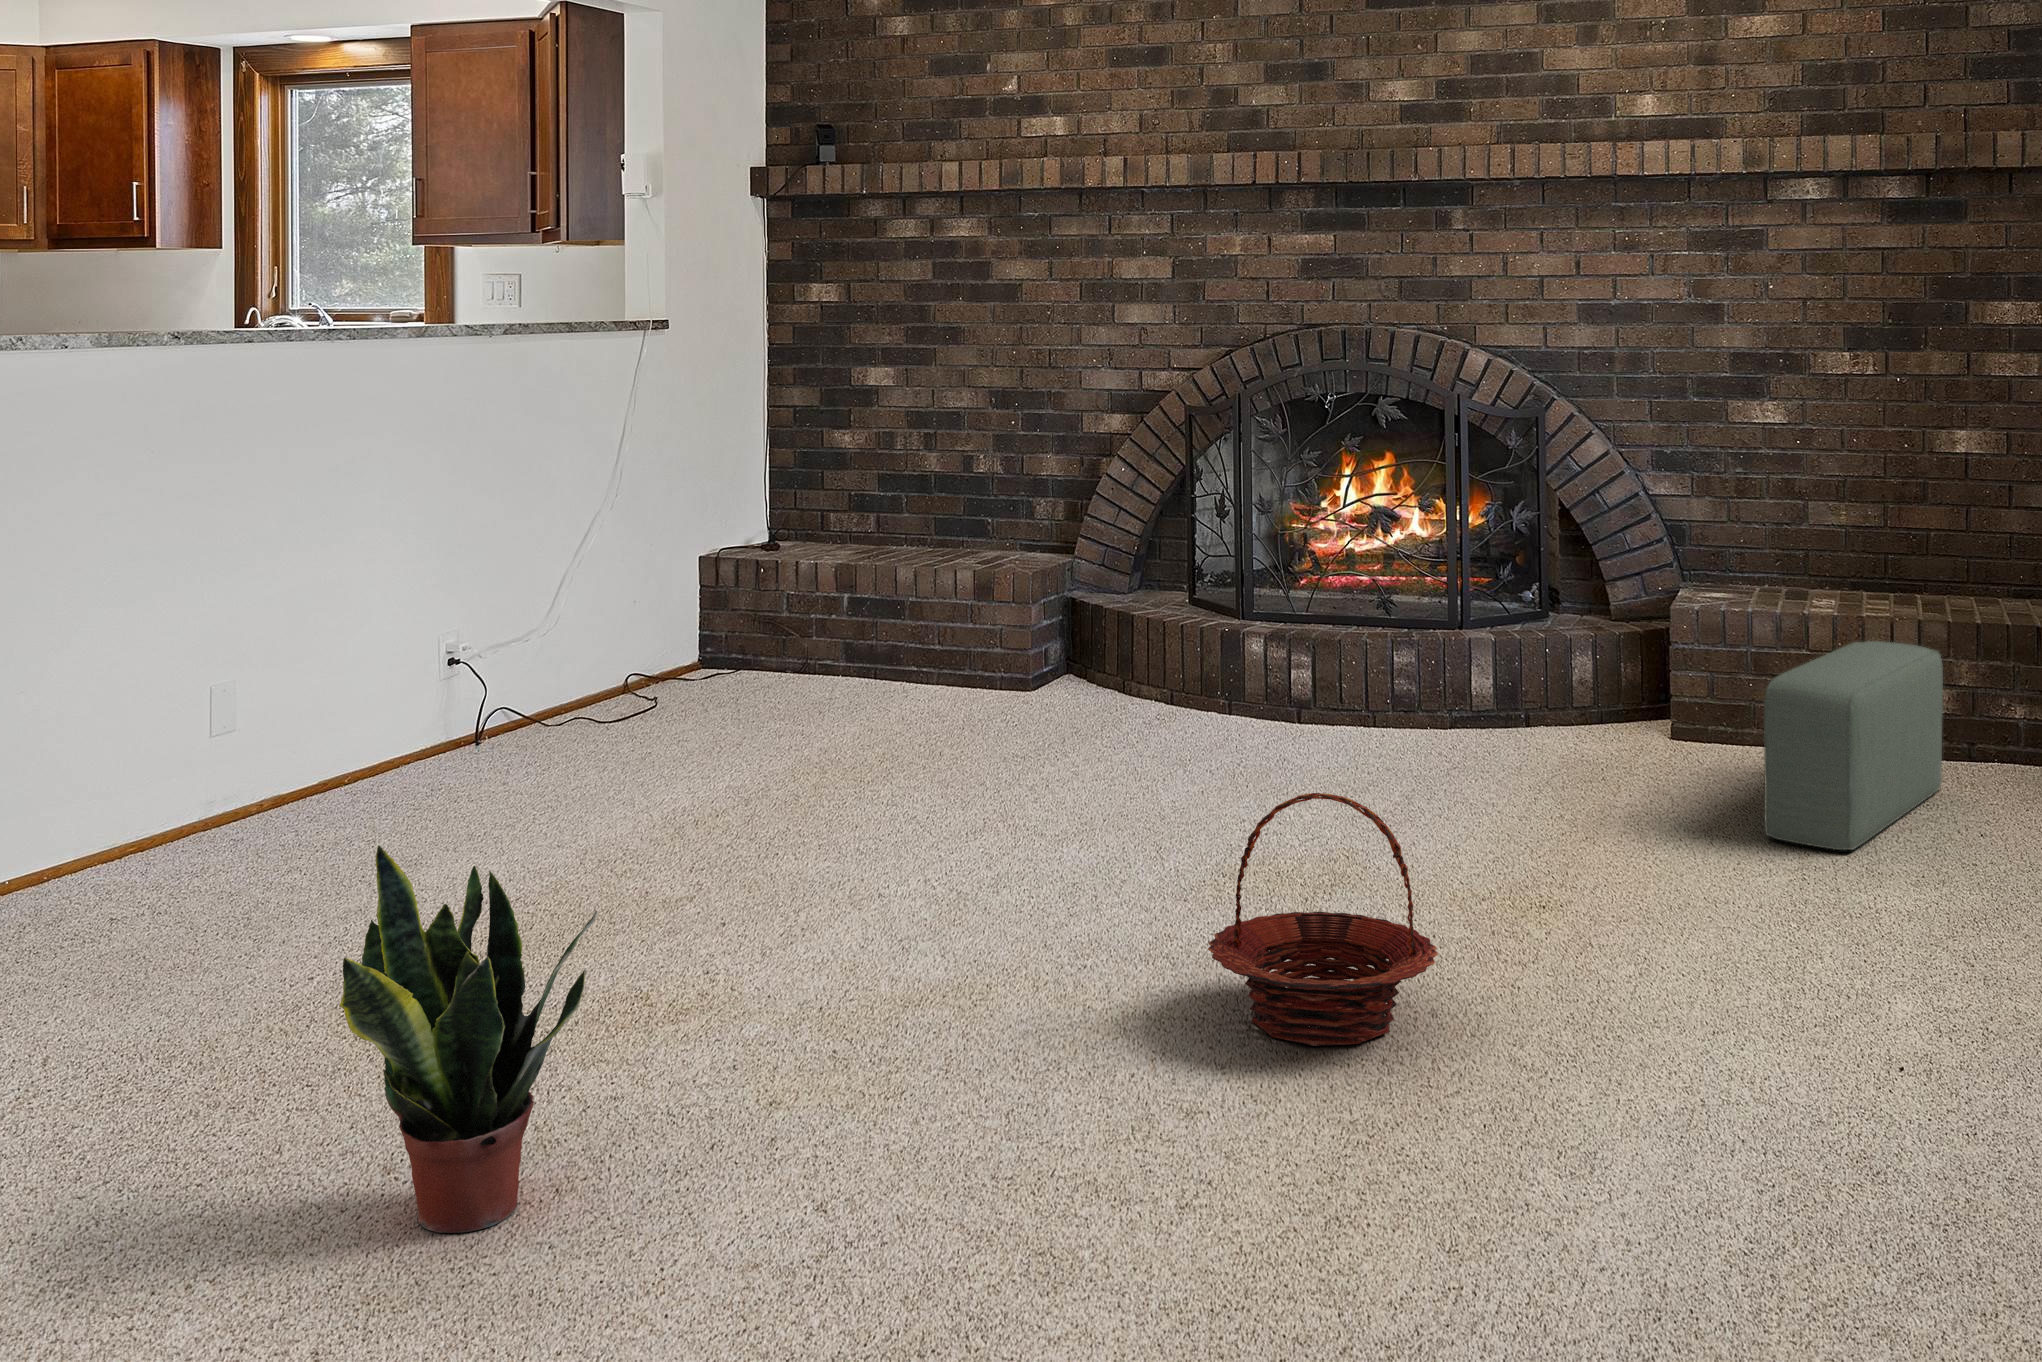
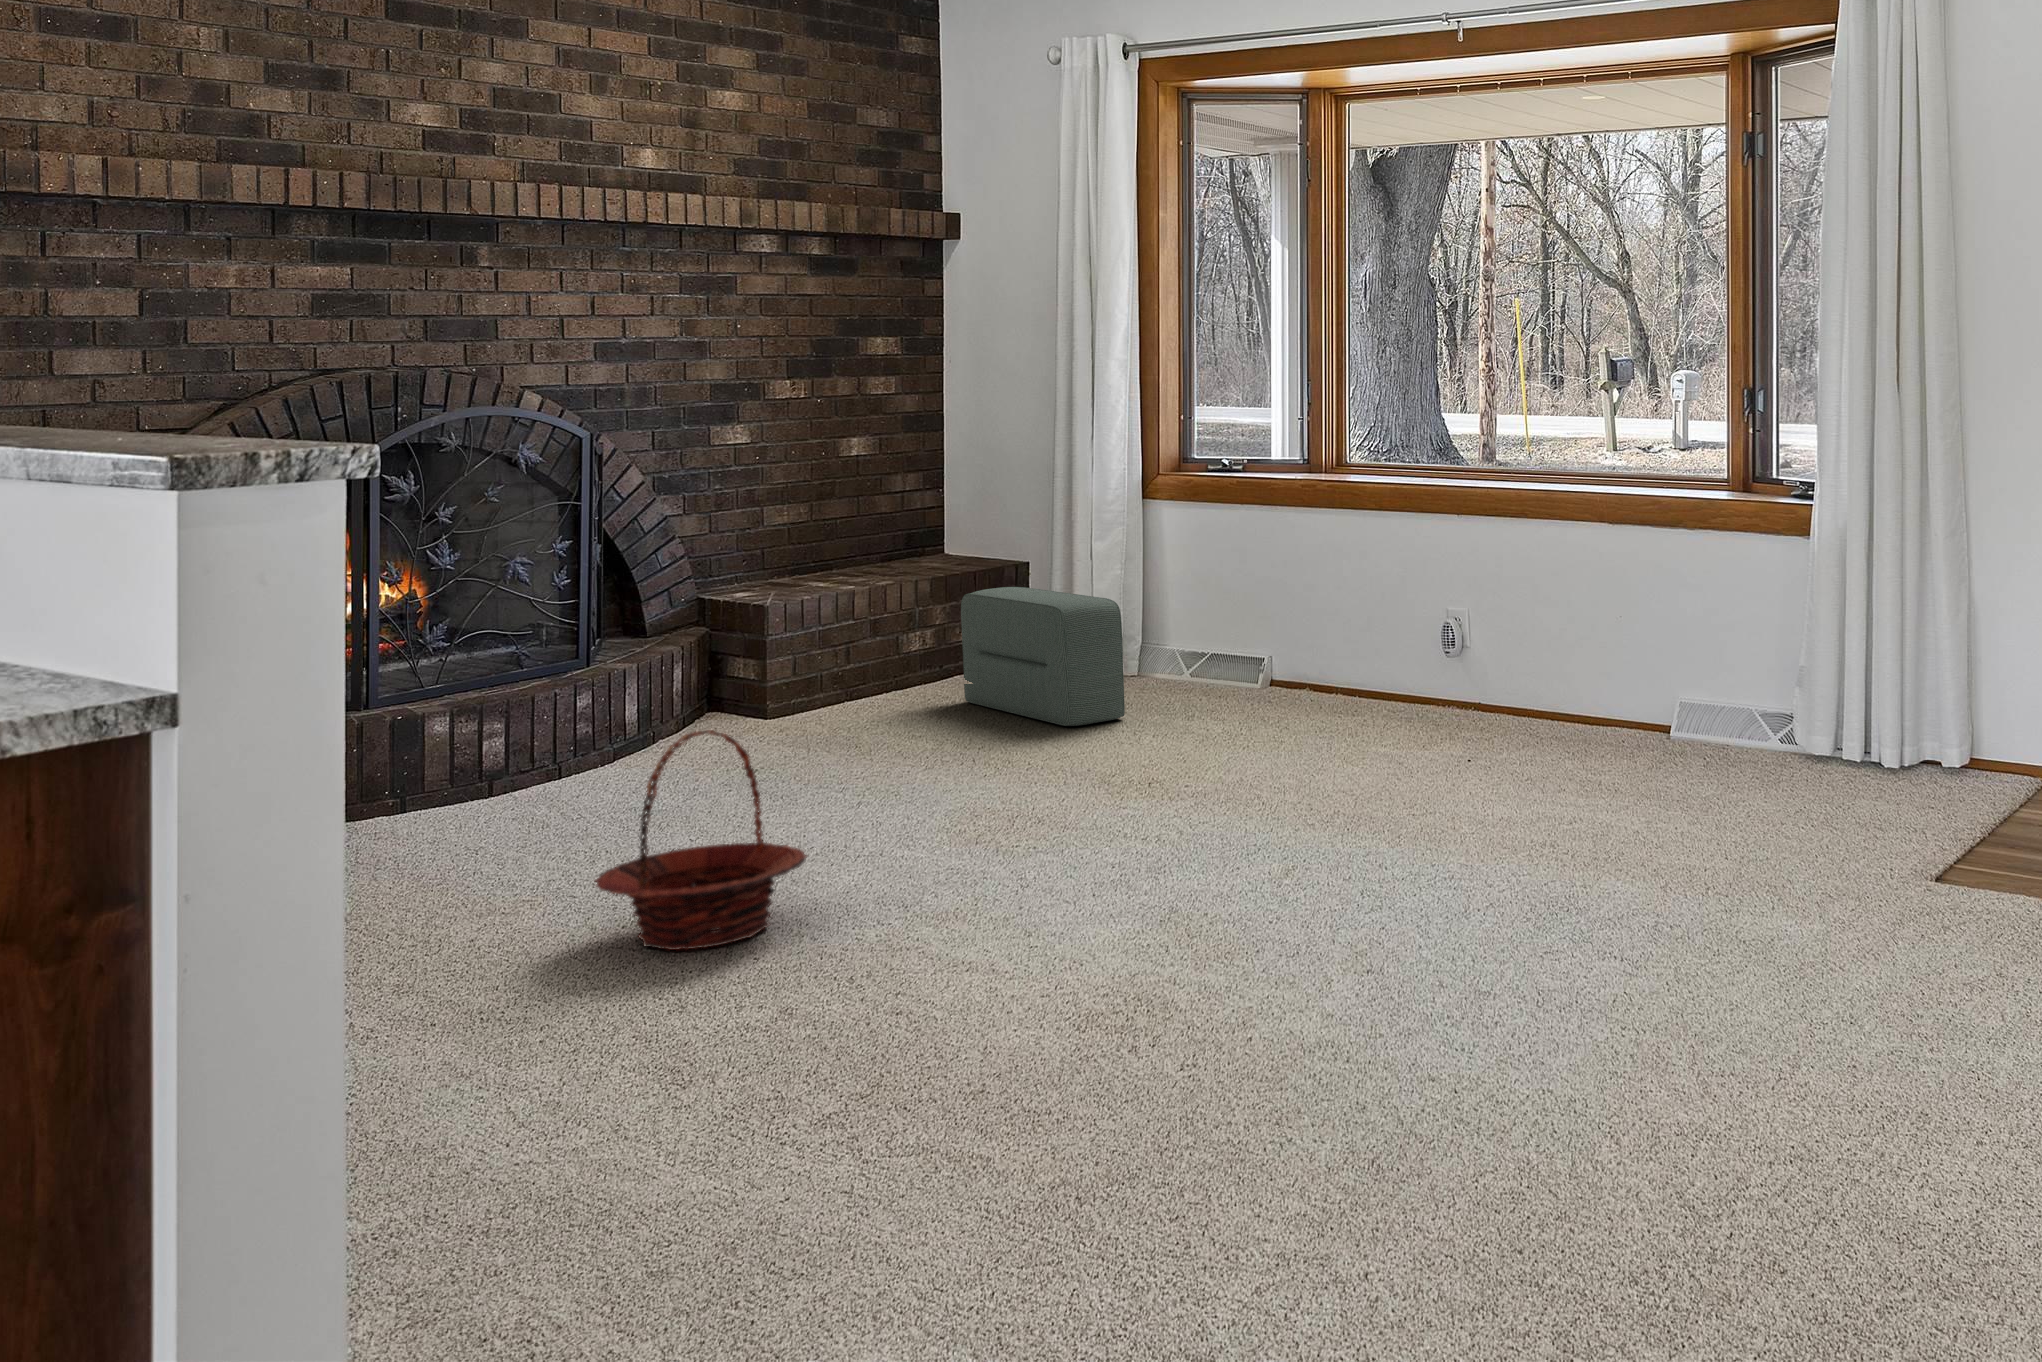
basket: present [1208,793,1438,1047] -> present [595,730,807,950]
potted plant: present [339,845,597,1233] -> none [1390,720,1596,1036]

